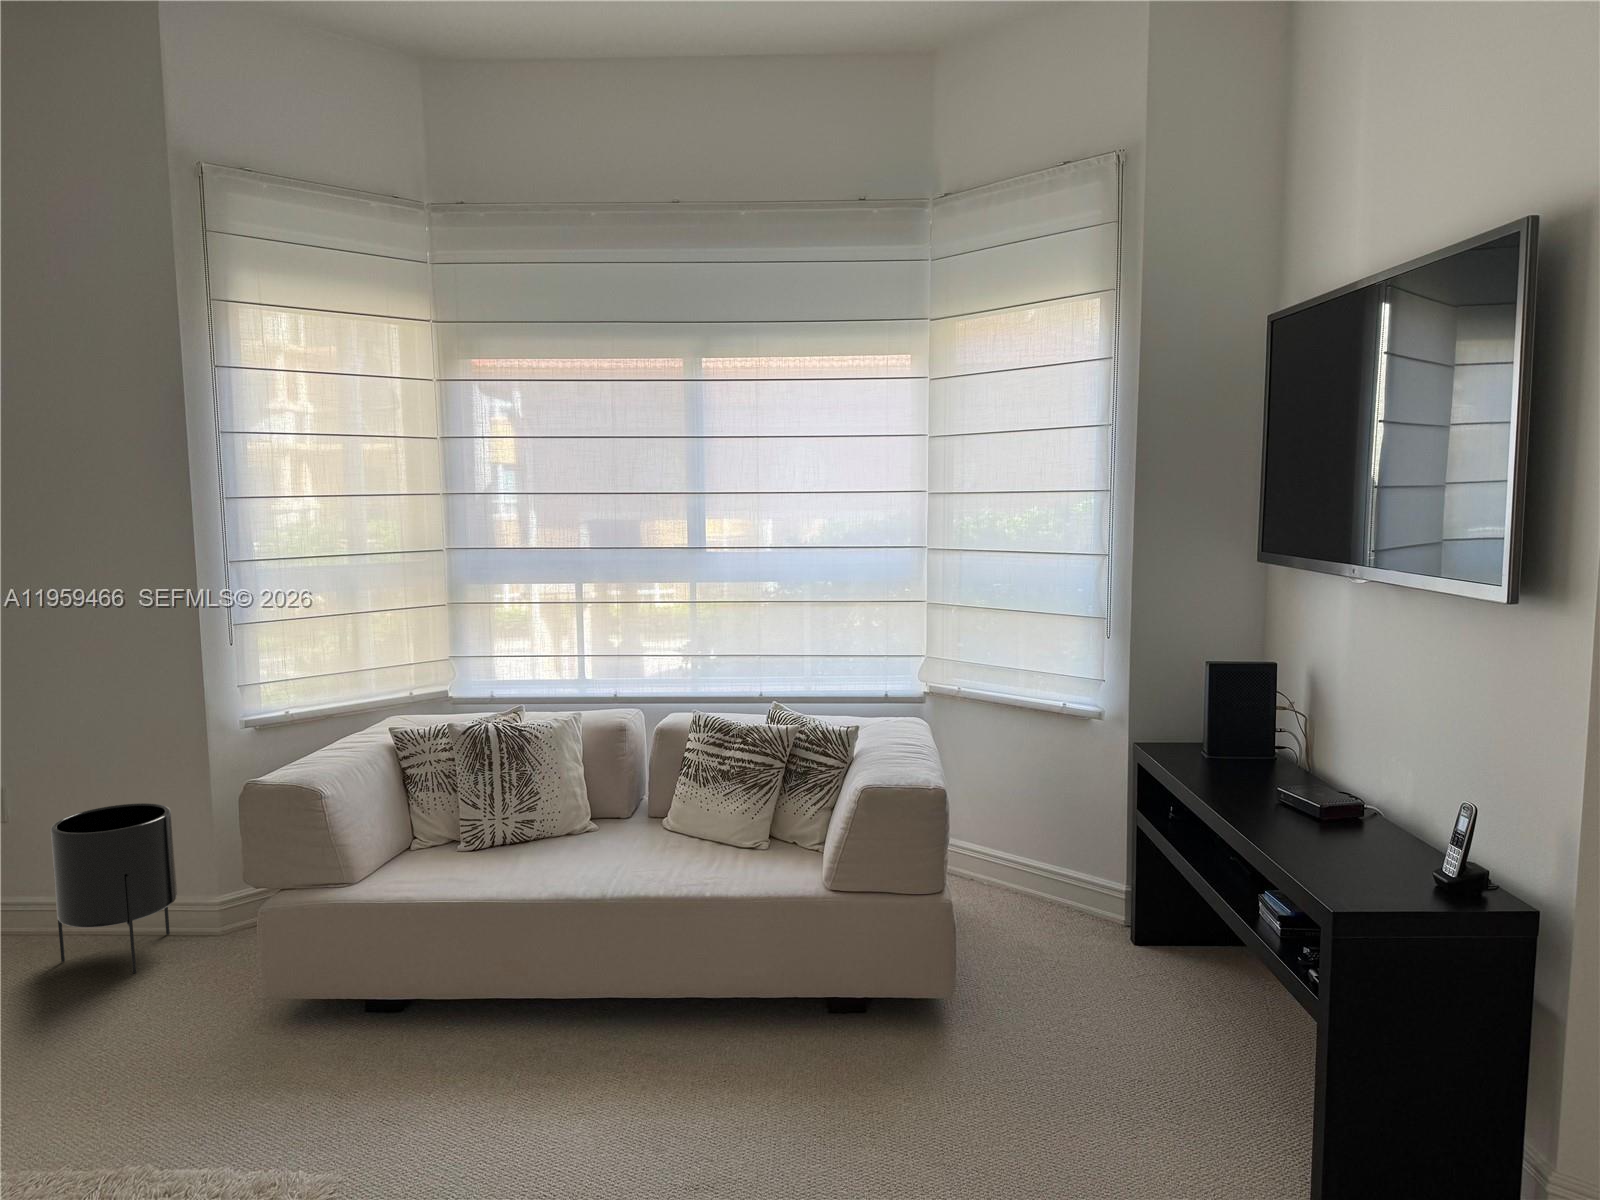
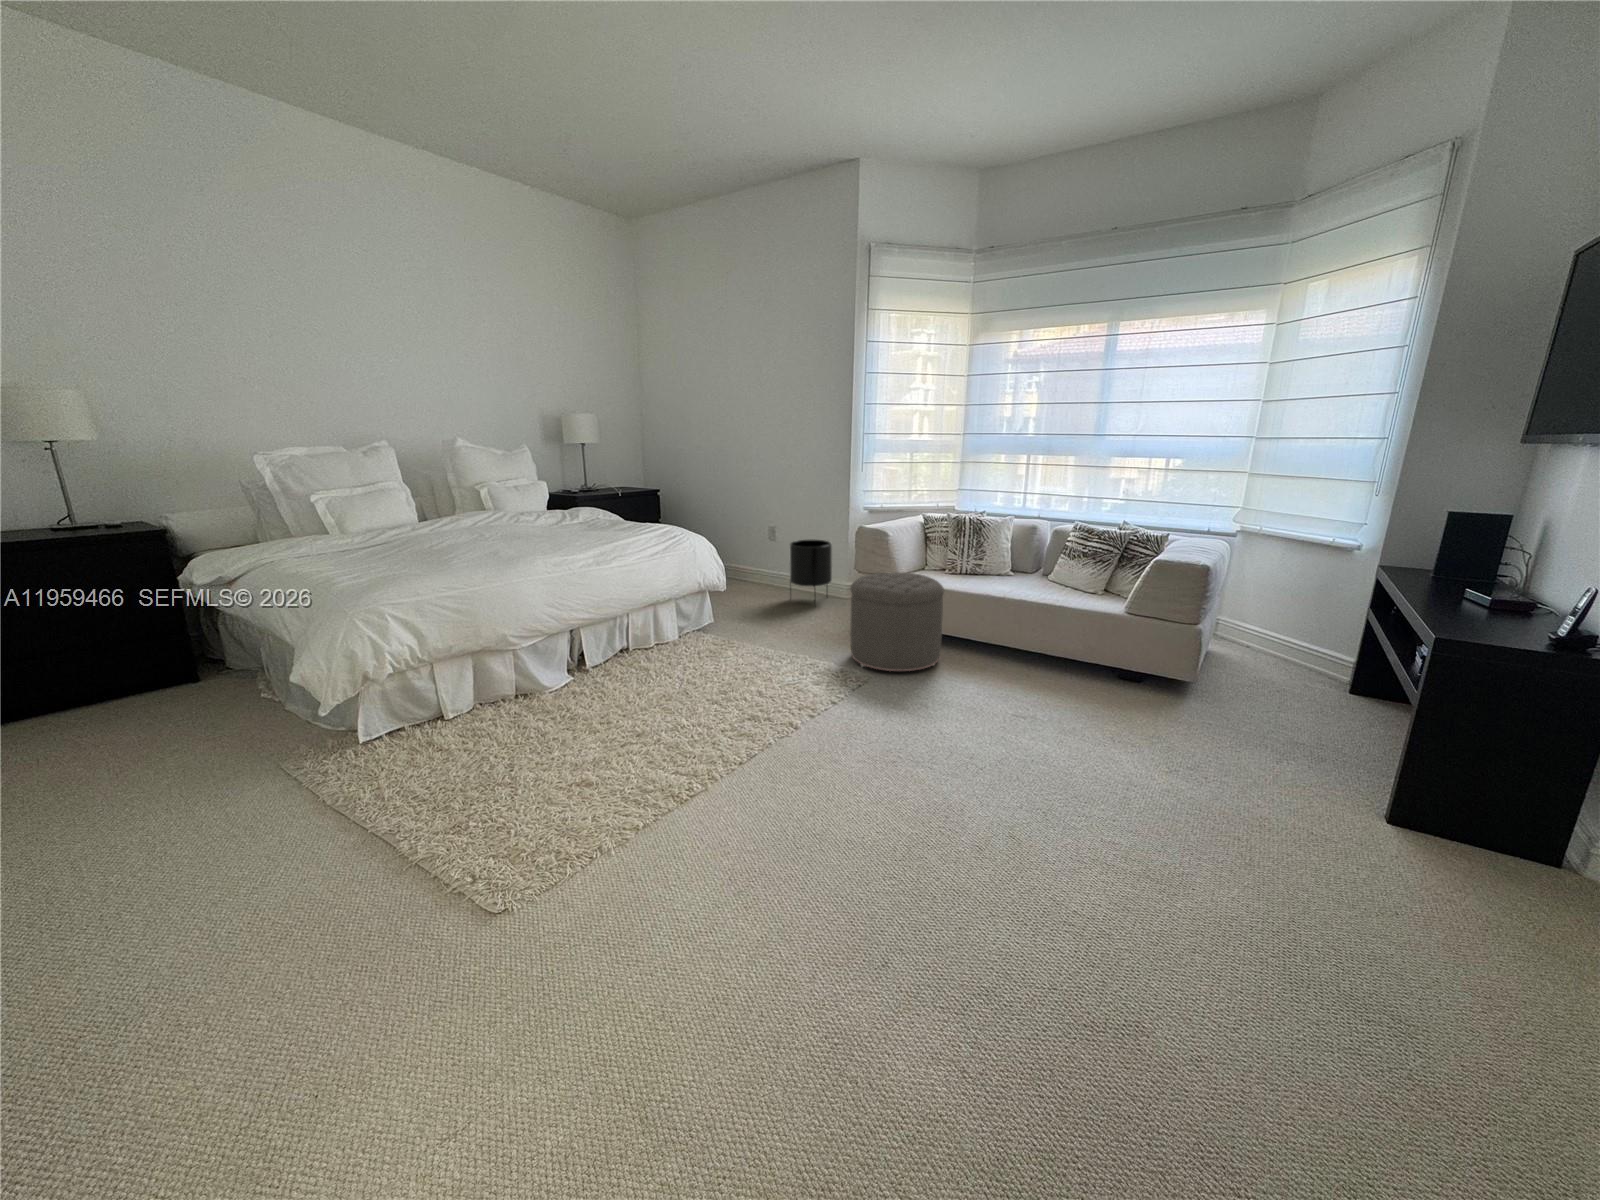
ottoman: none [233,875,475,1149] -> present [850,572,944,671]

